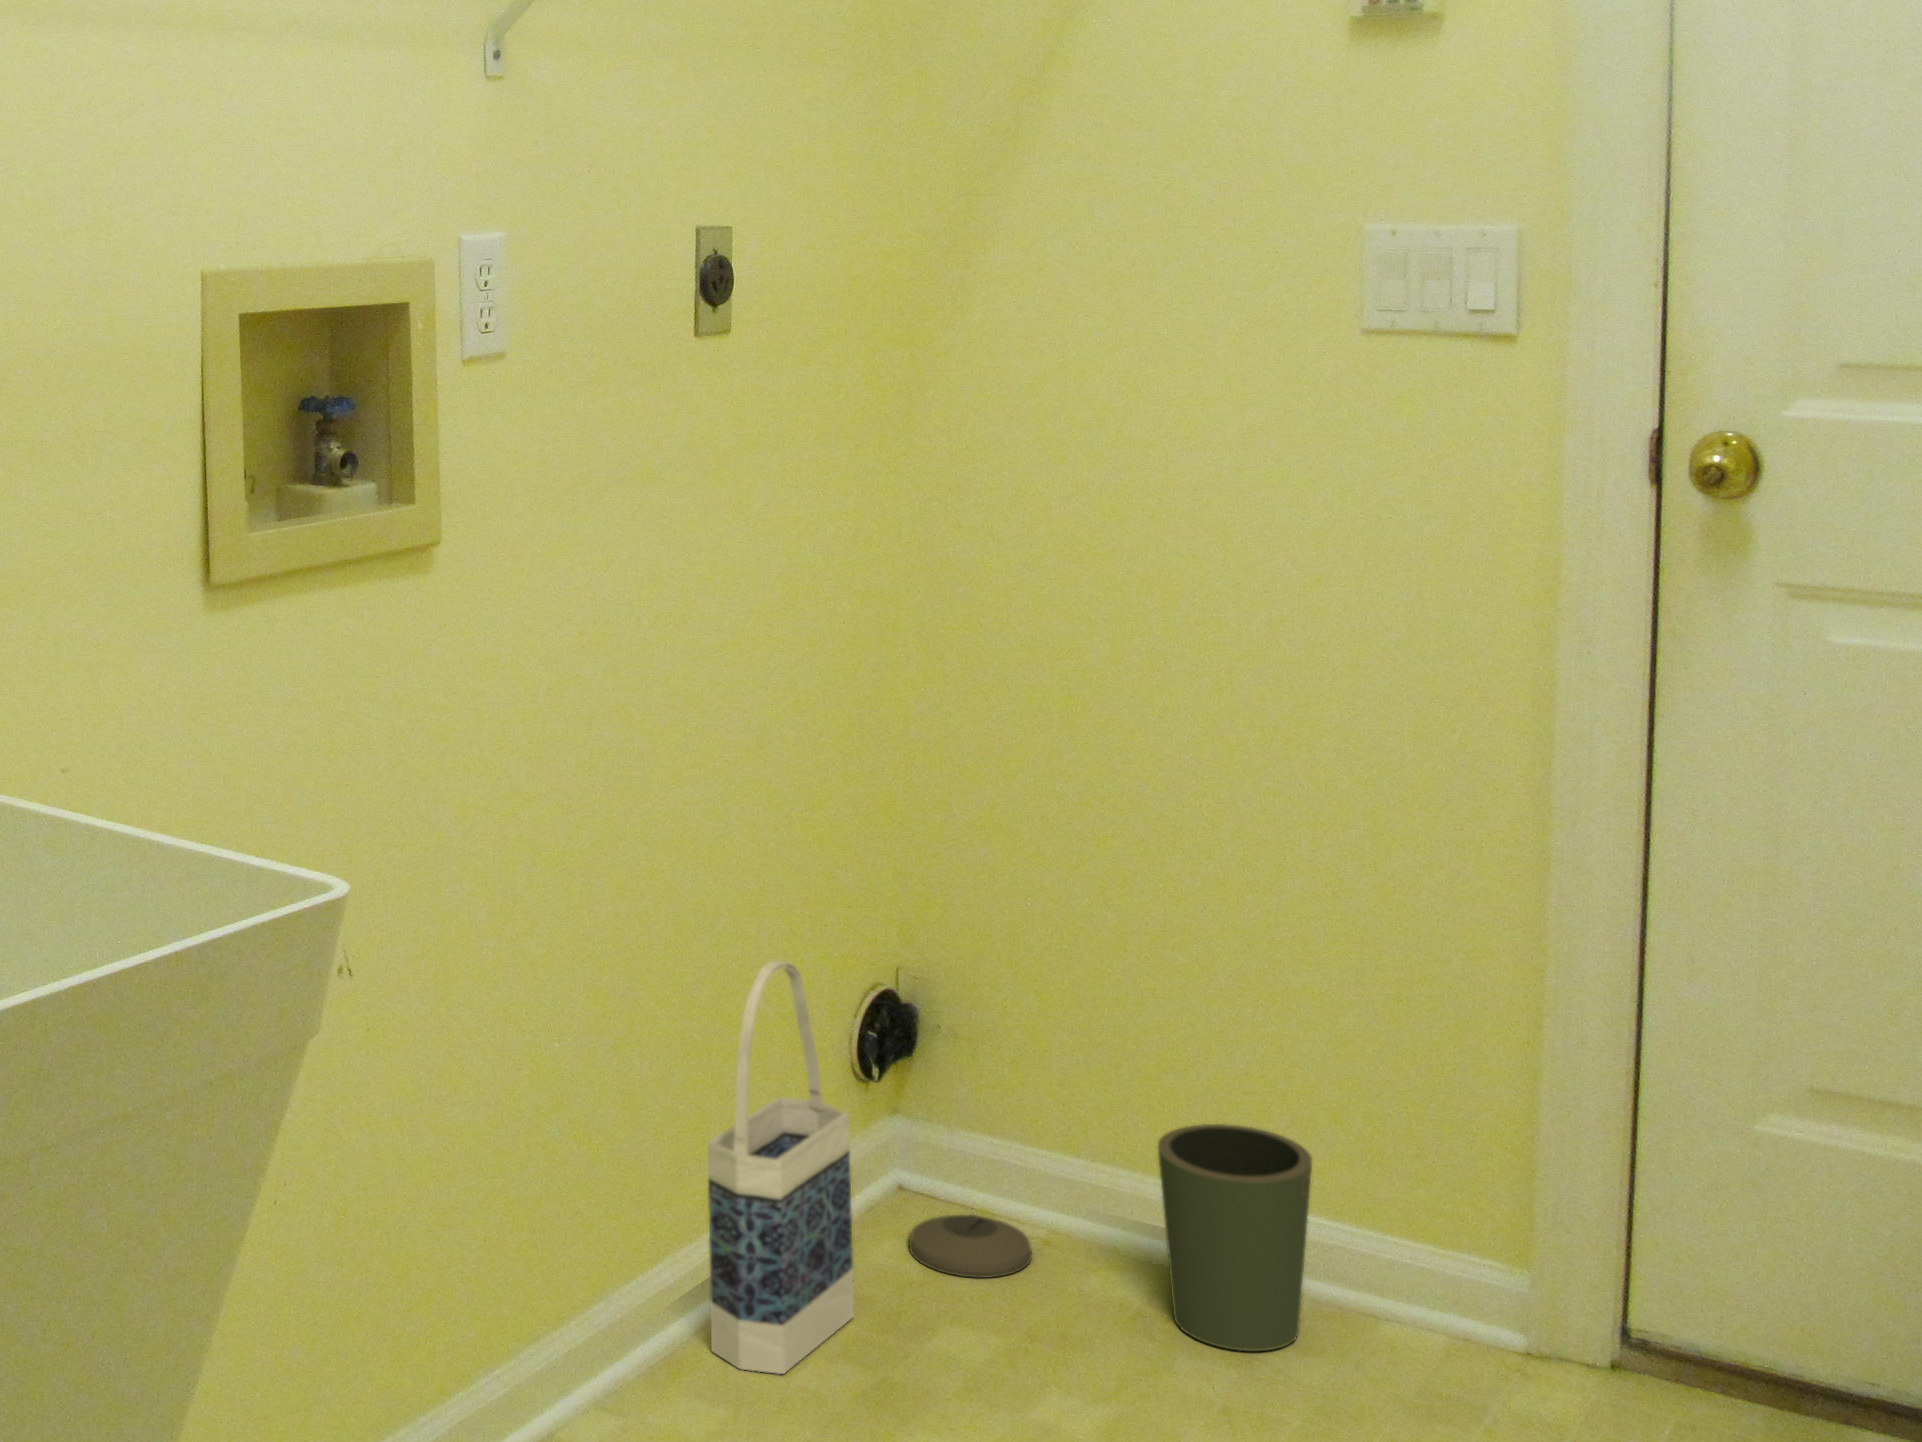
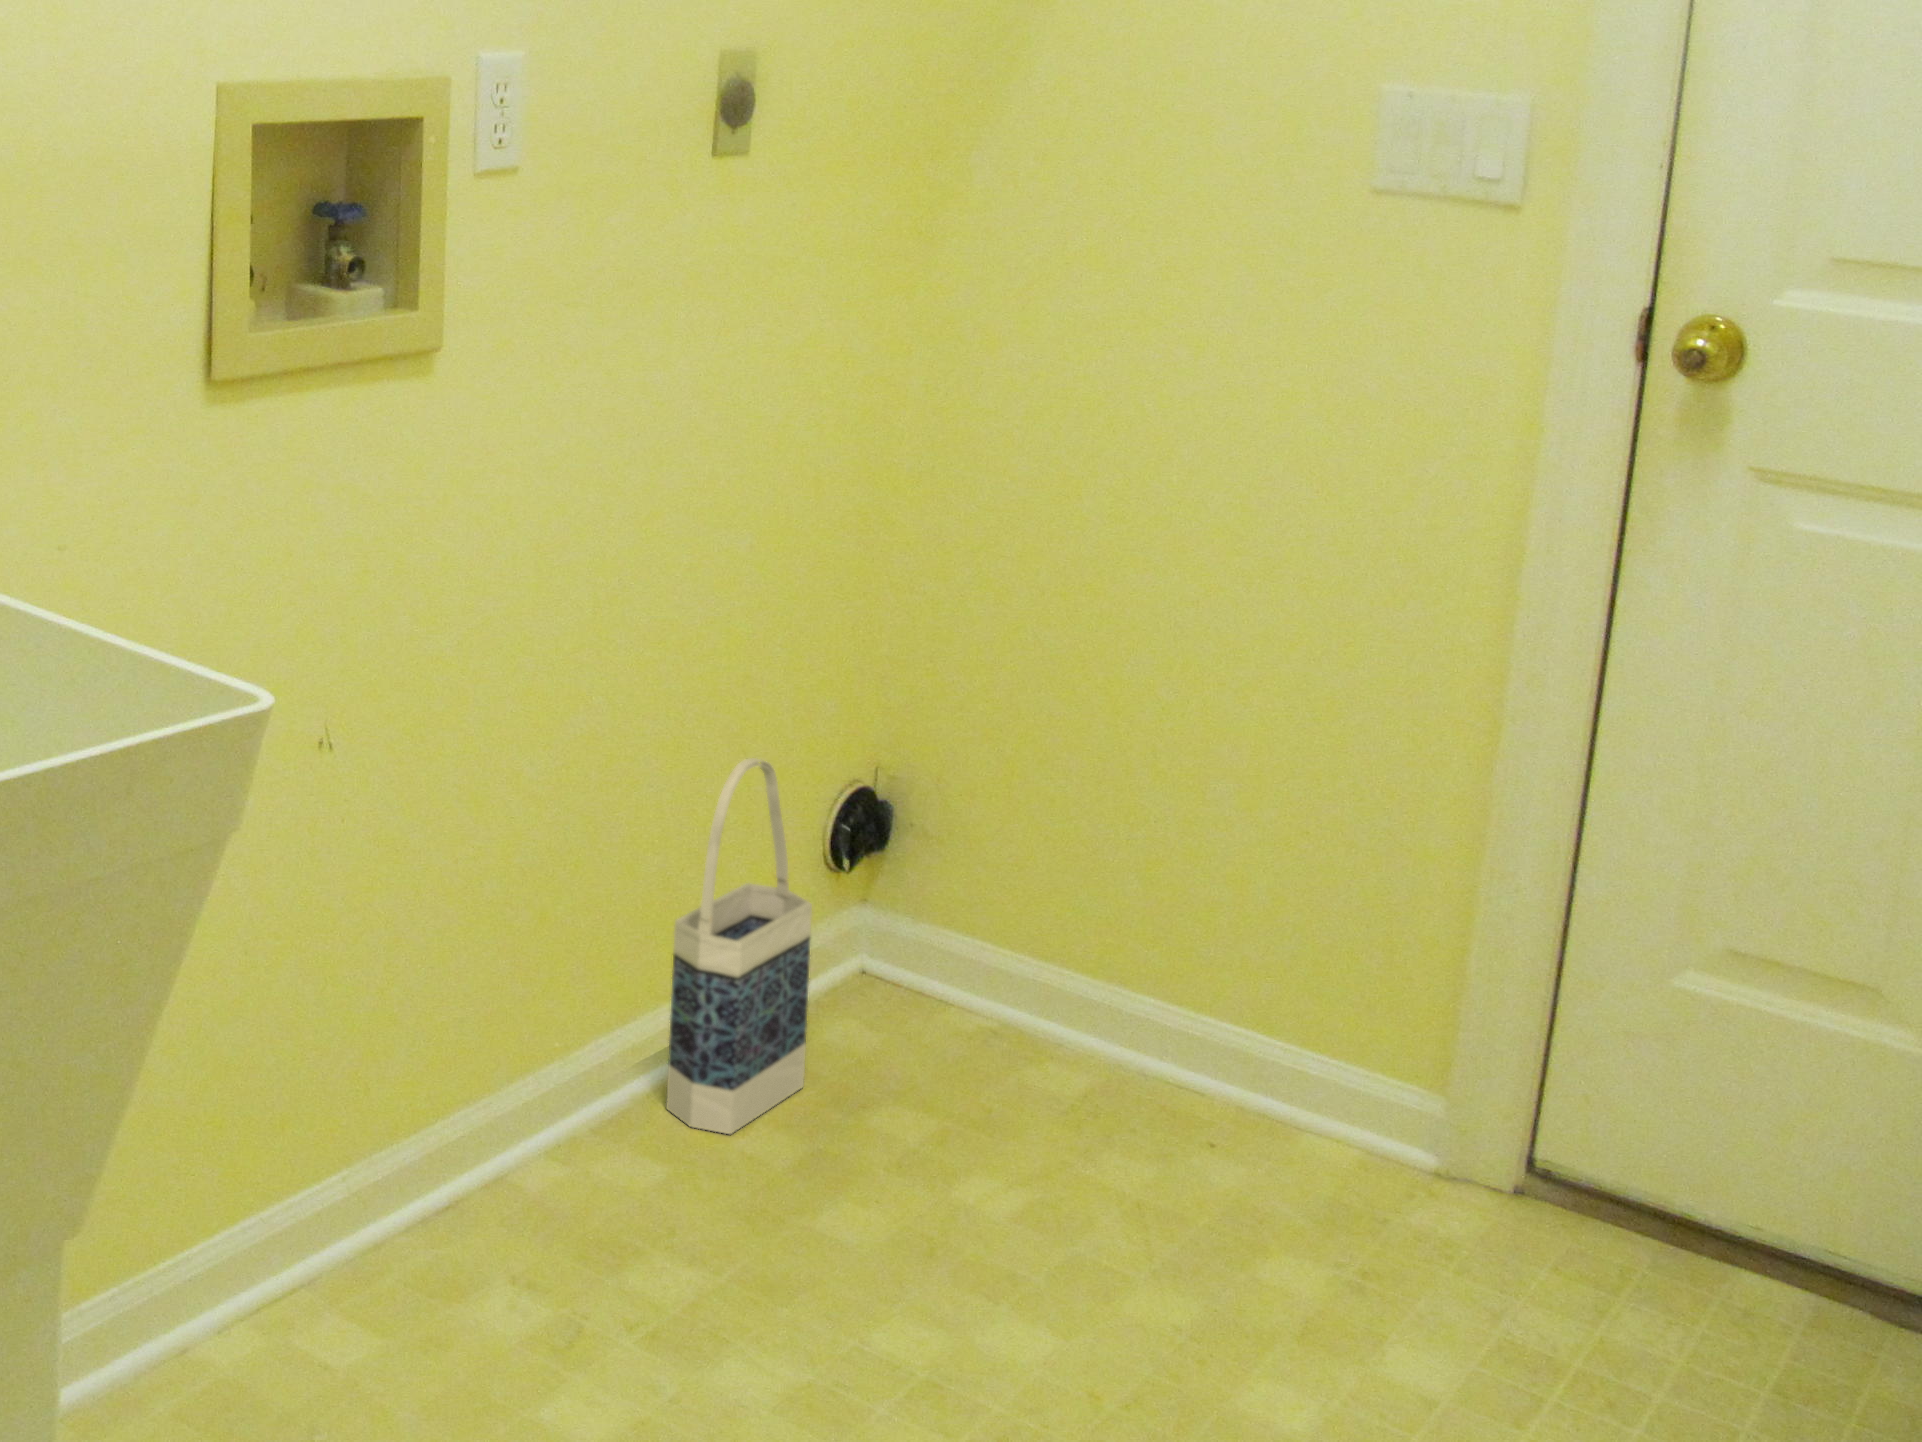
trash can: present [909,1124,1312,1351] -> none [865,935,1249,1146]

